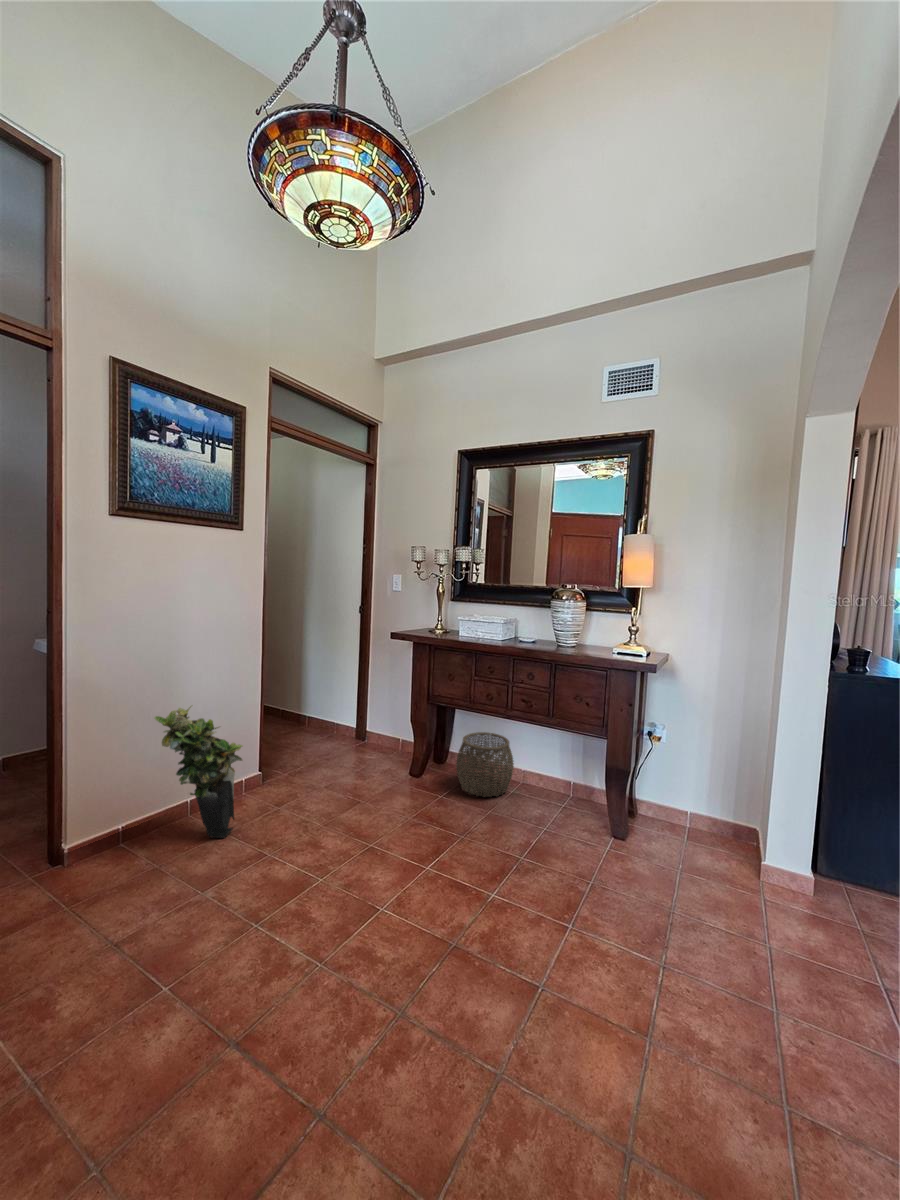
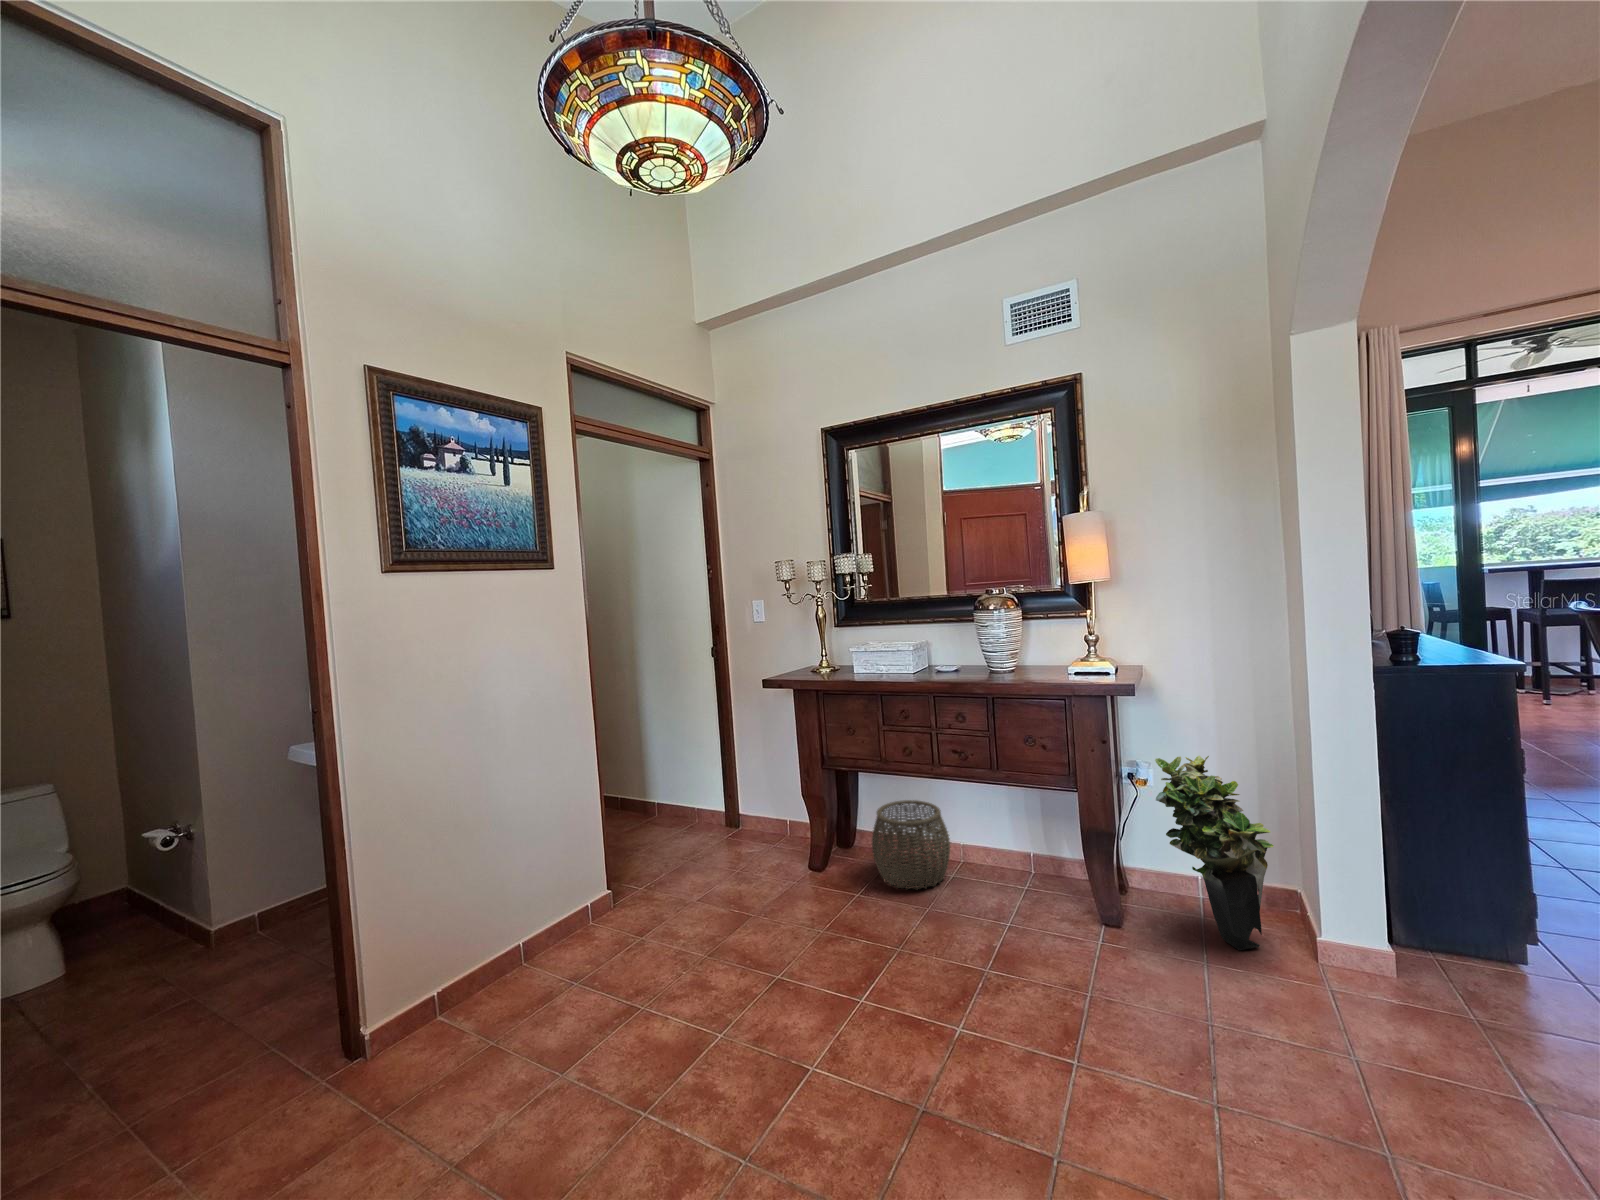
potted plant: present [154,707,242,838] -> present [1155,756,1273,950]

